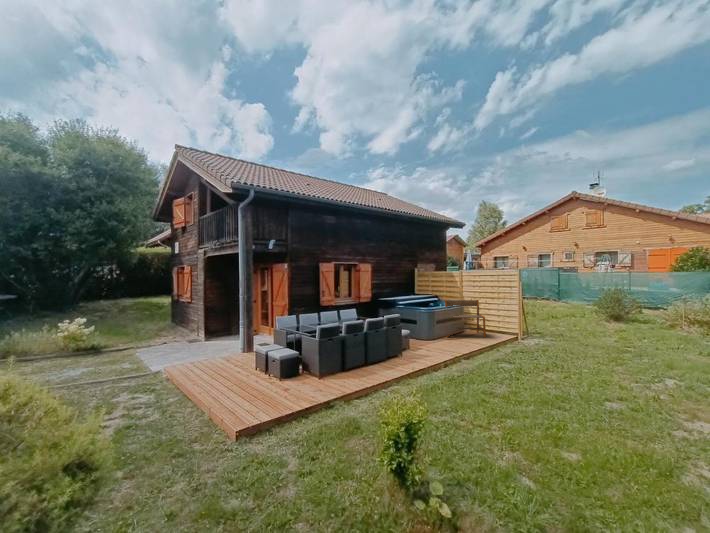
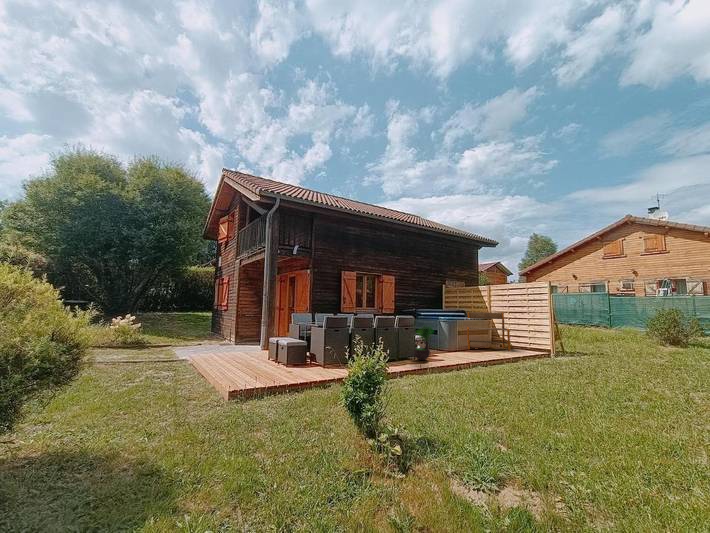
potted tree: none [402,322,423,358] -> present [414,326,433,360]

